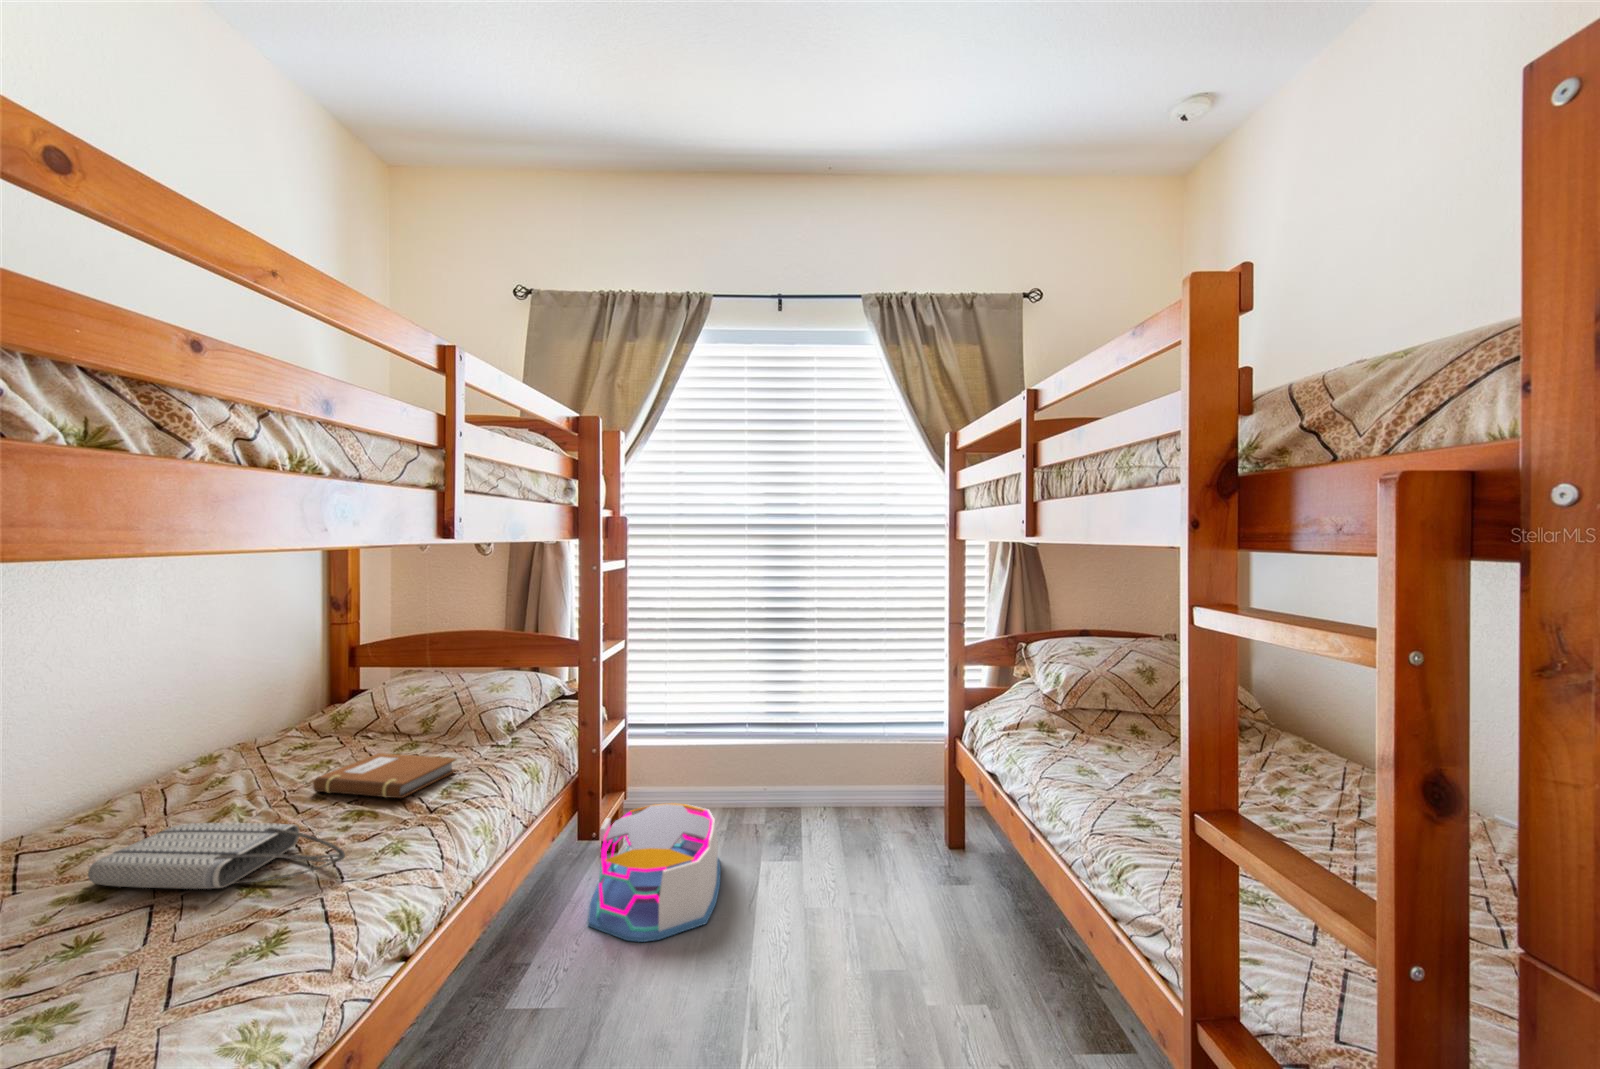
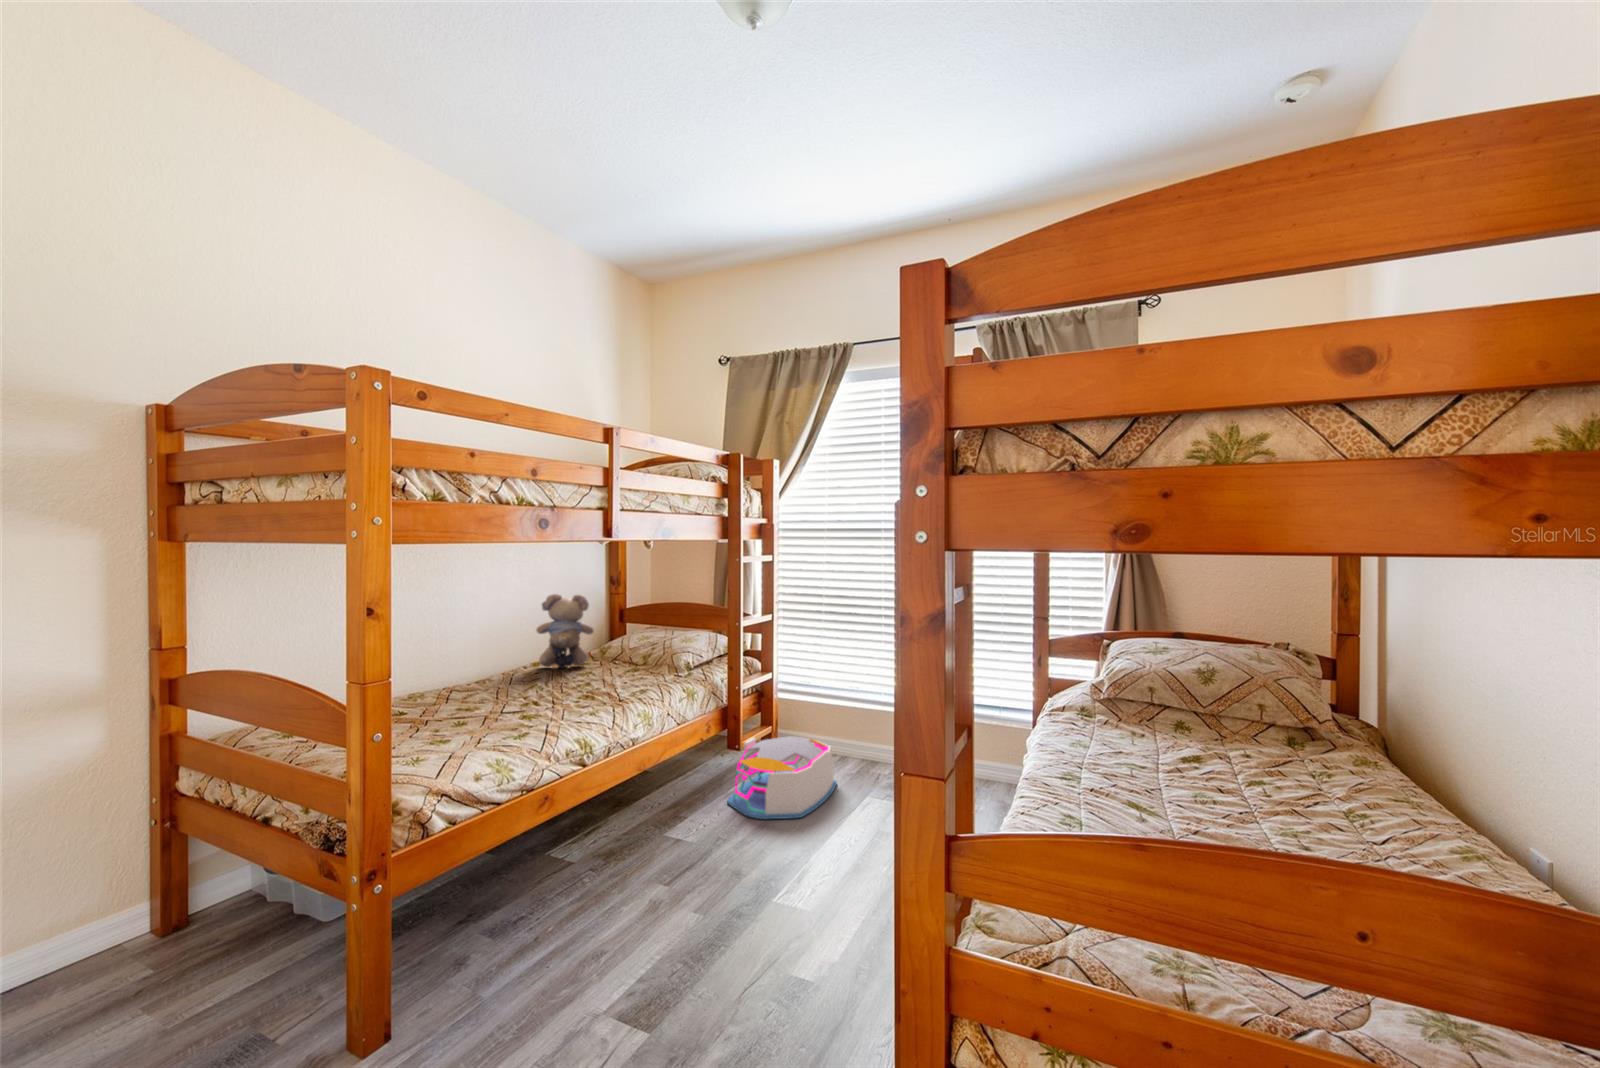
teddy bear: none [206,633,325,763] -> present [537,594,594,668]
notebook: present [313,753,456,798] -> none [574,669,649,692]
tote bag: present [88,823,345,889] -> none [469,686,565,714]

